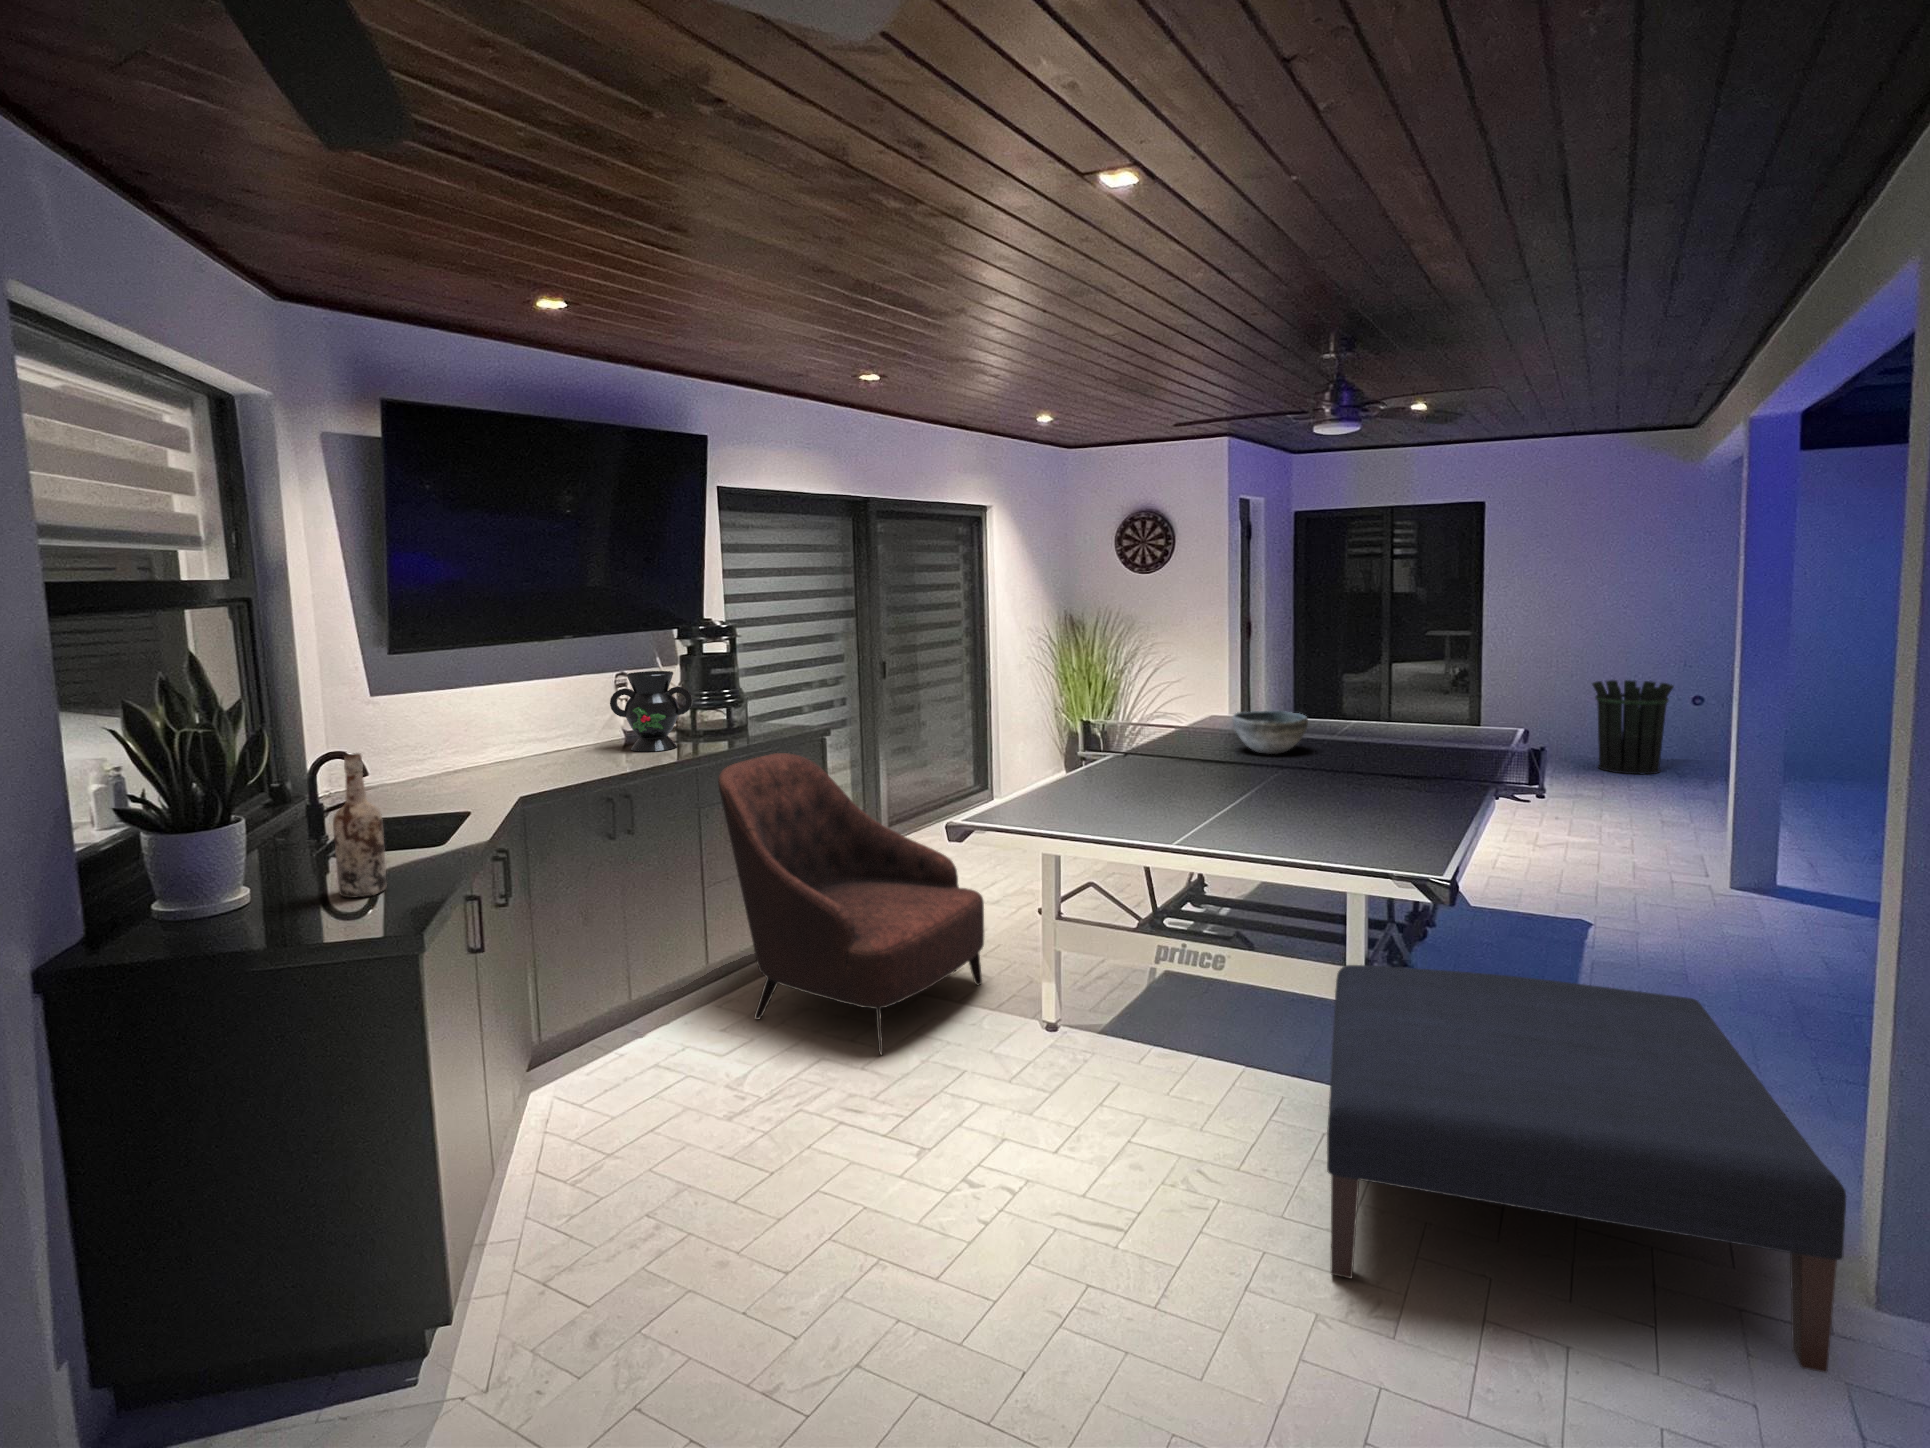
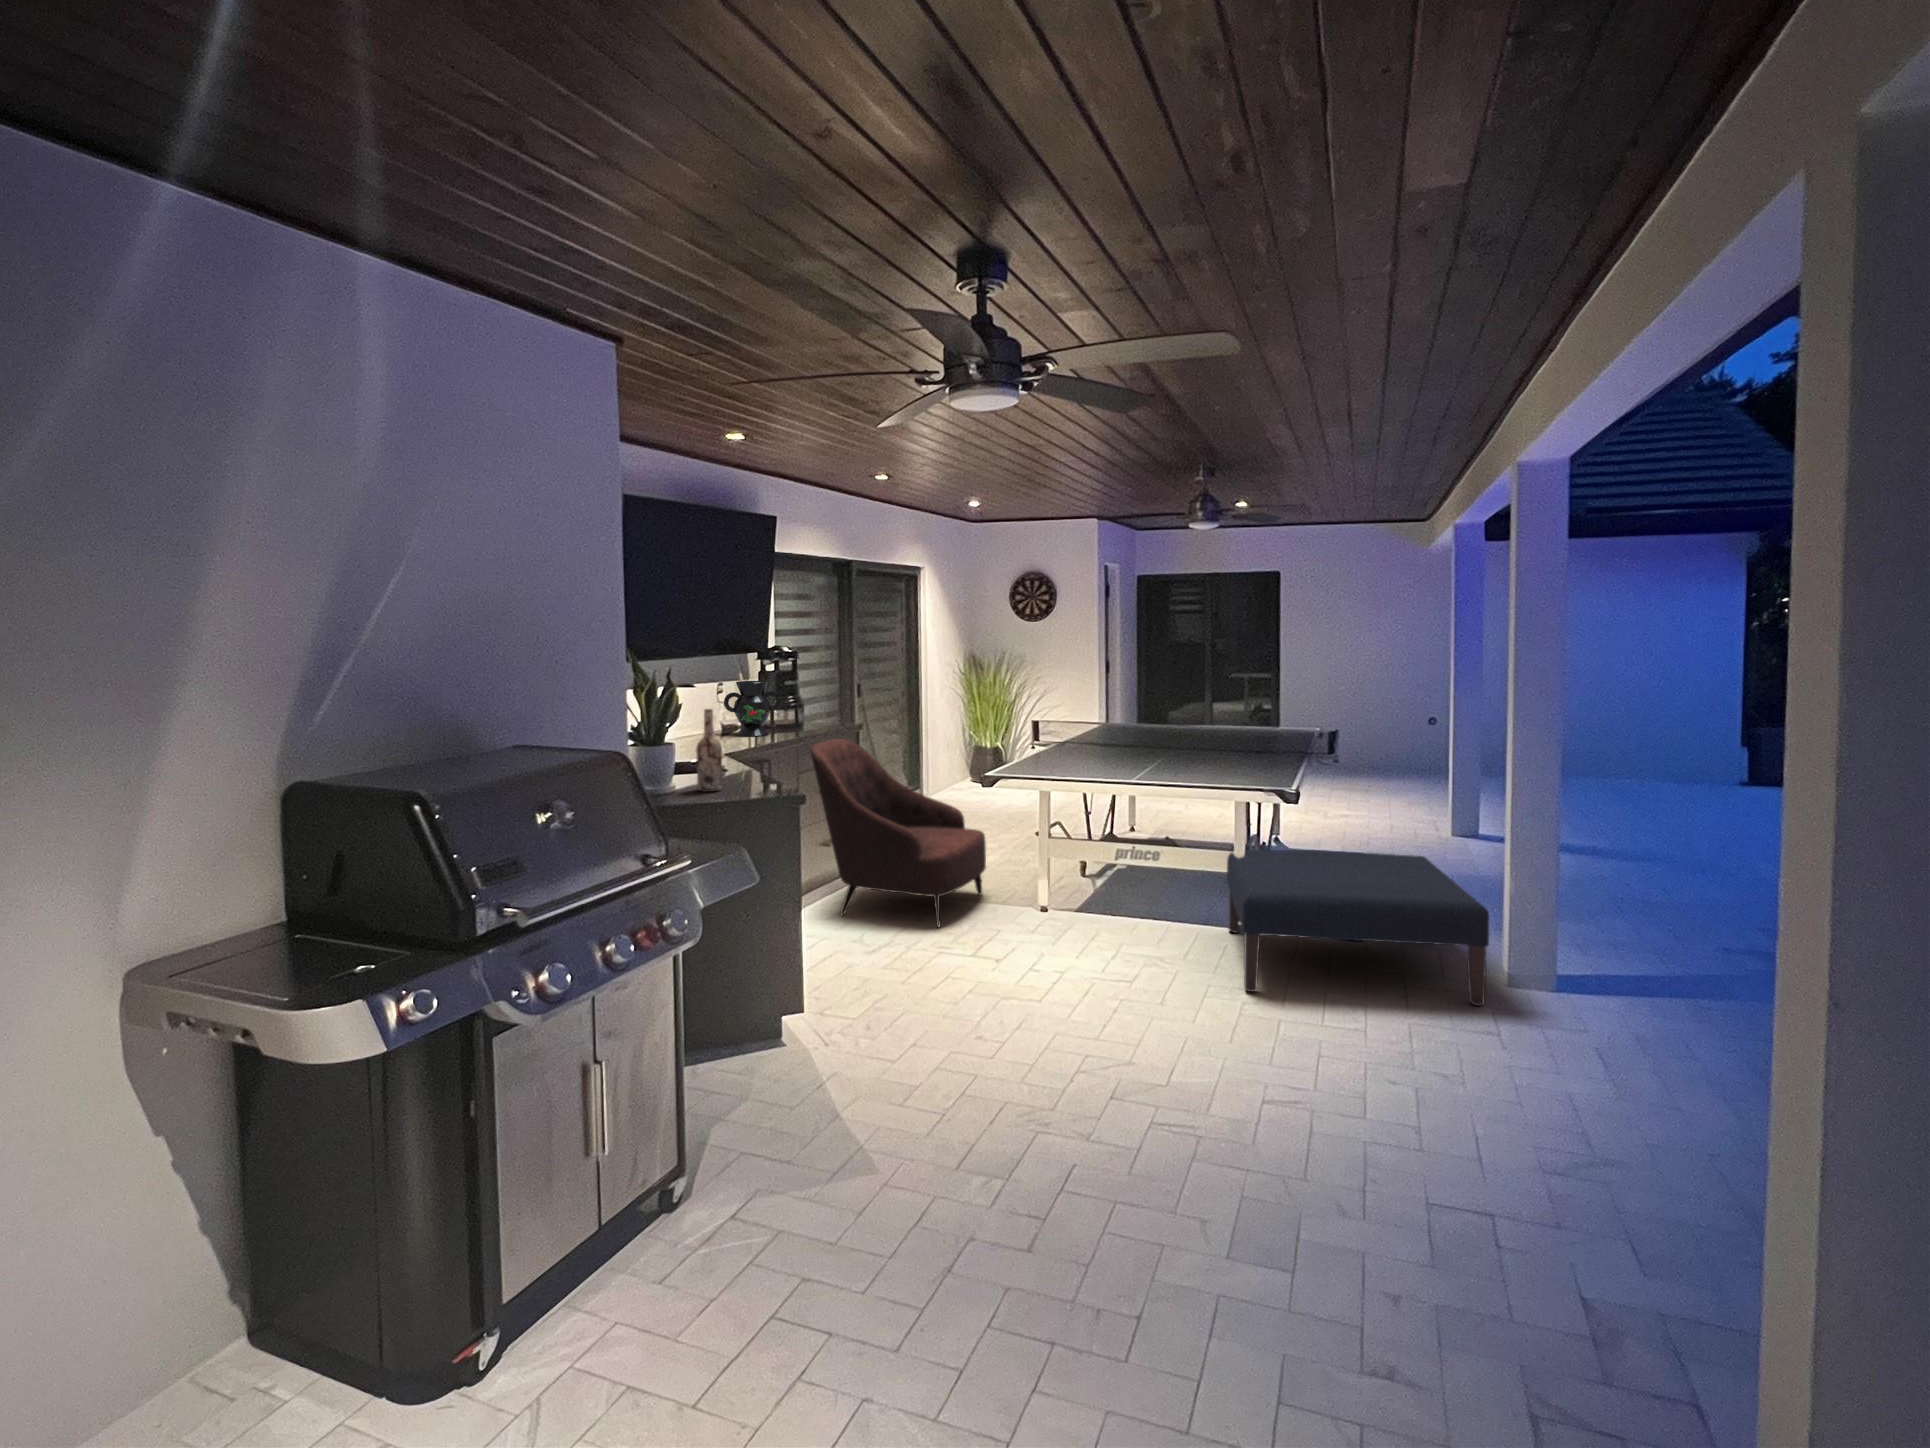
waste bin: present [1592,680,1674,774] -> none [1358,707,1415,776]
bowl: present [1233,711,1308,754] -> none [1135,713,1186,741]

